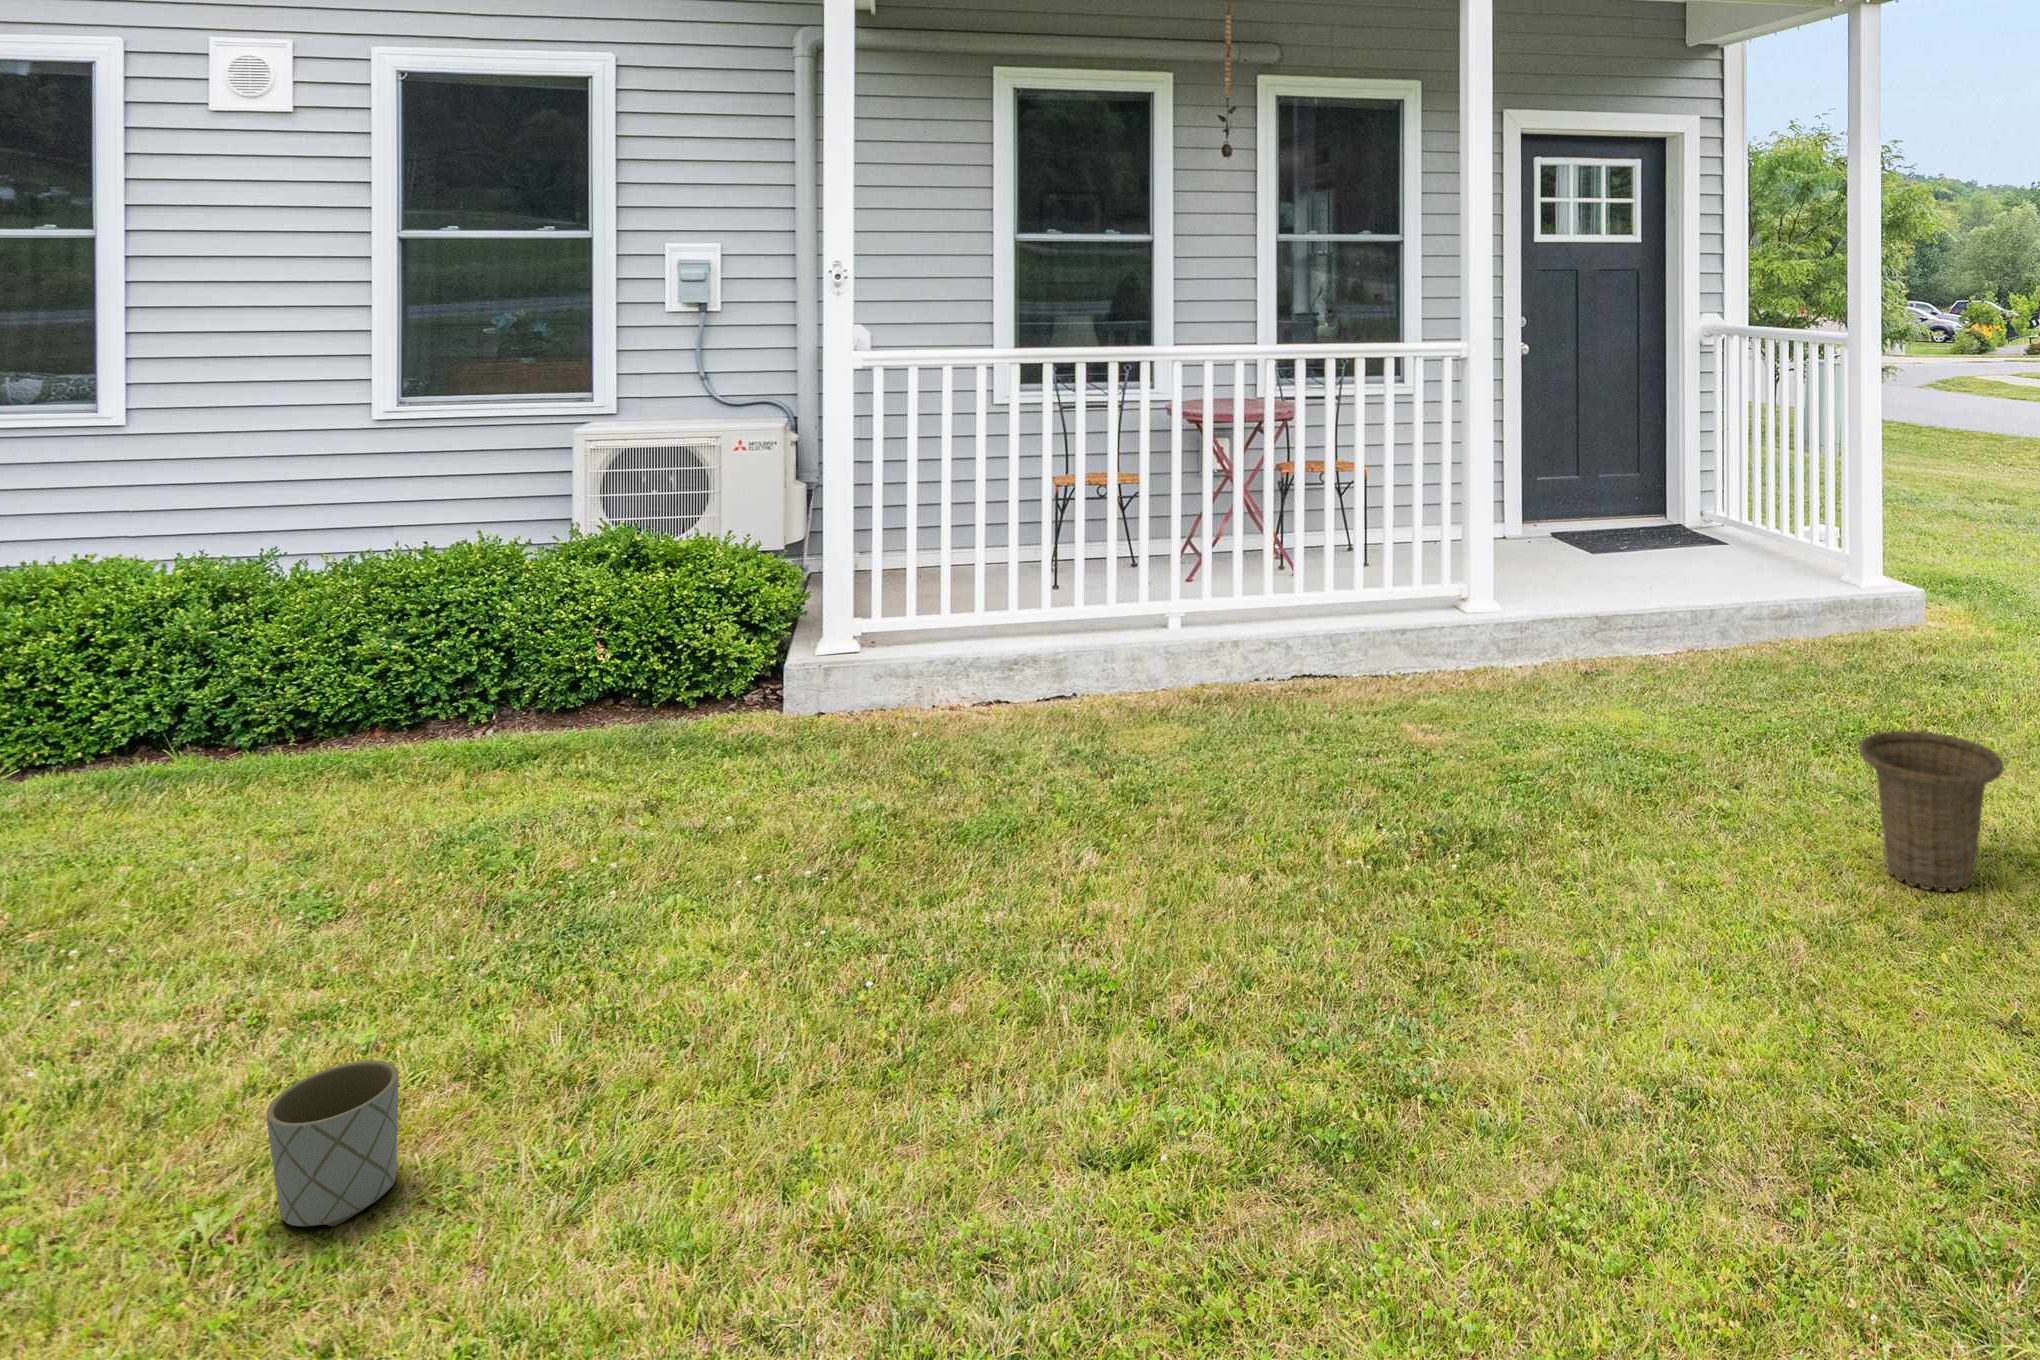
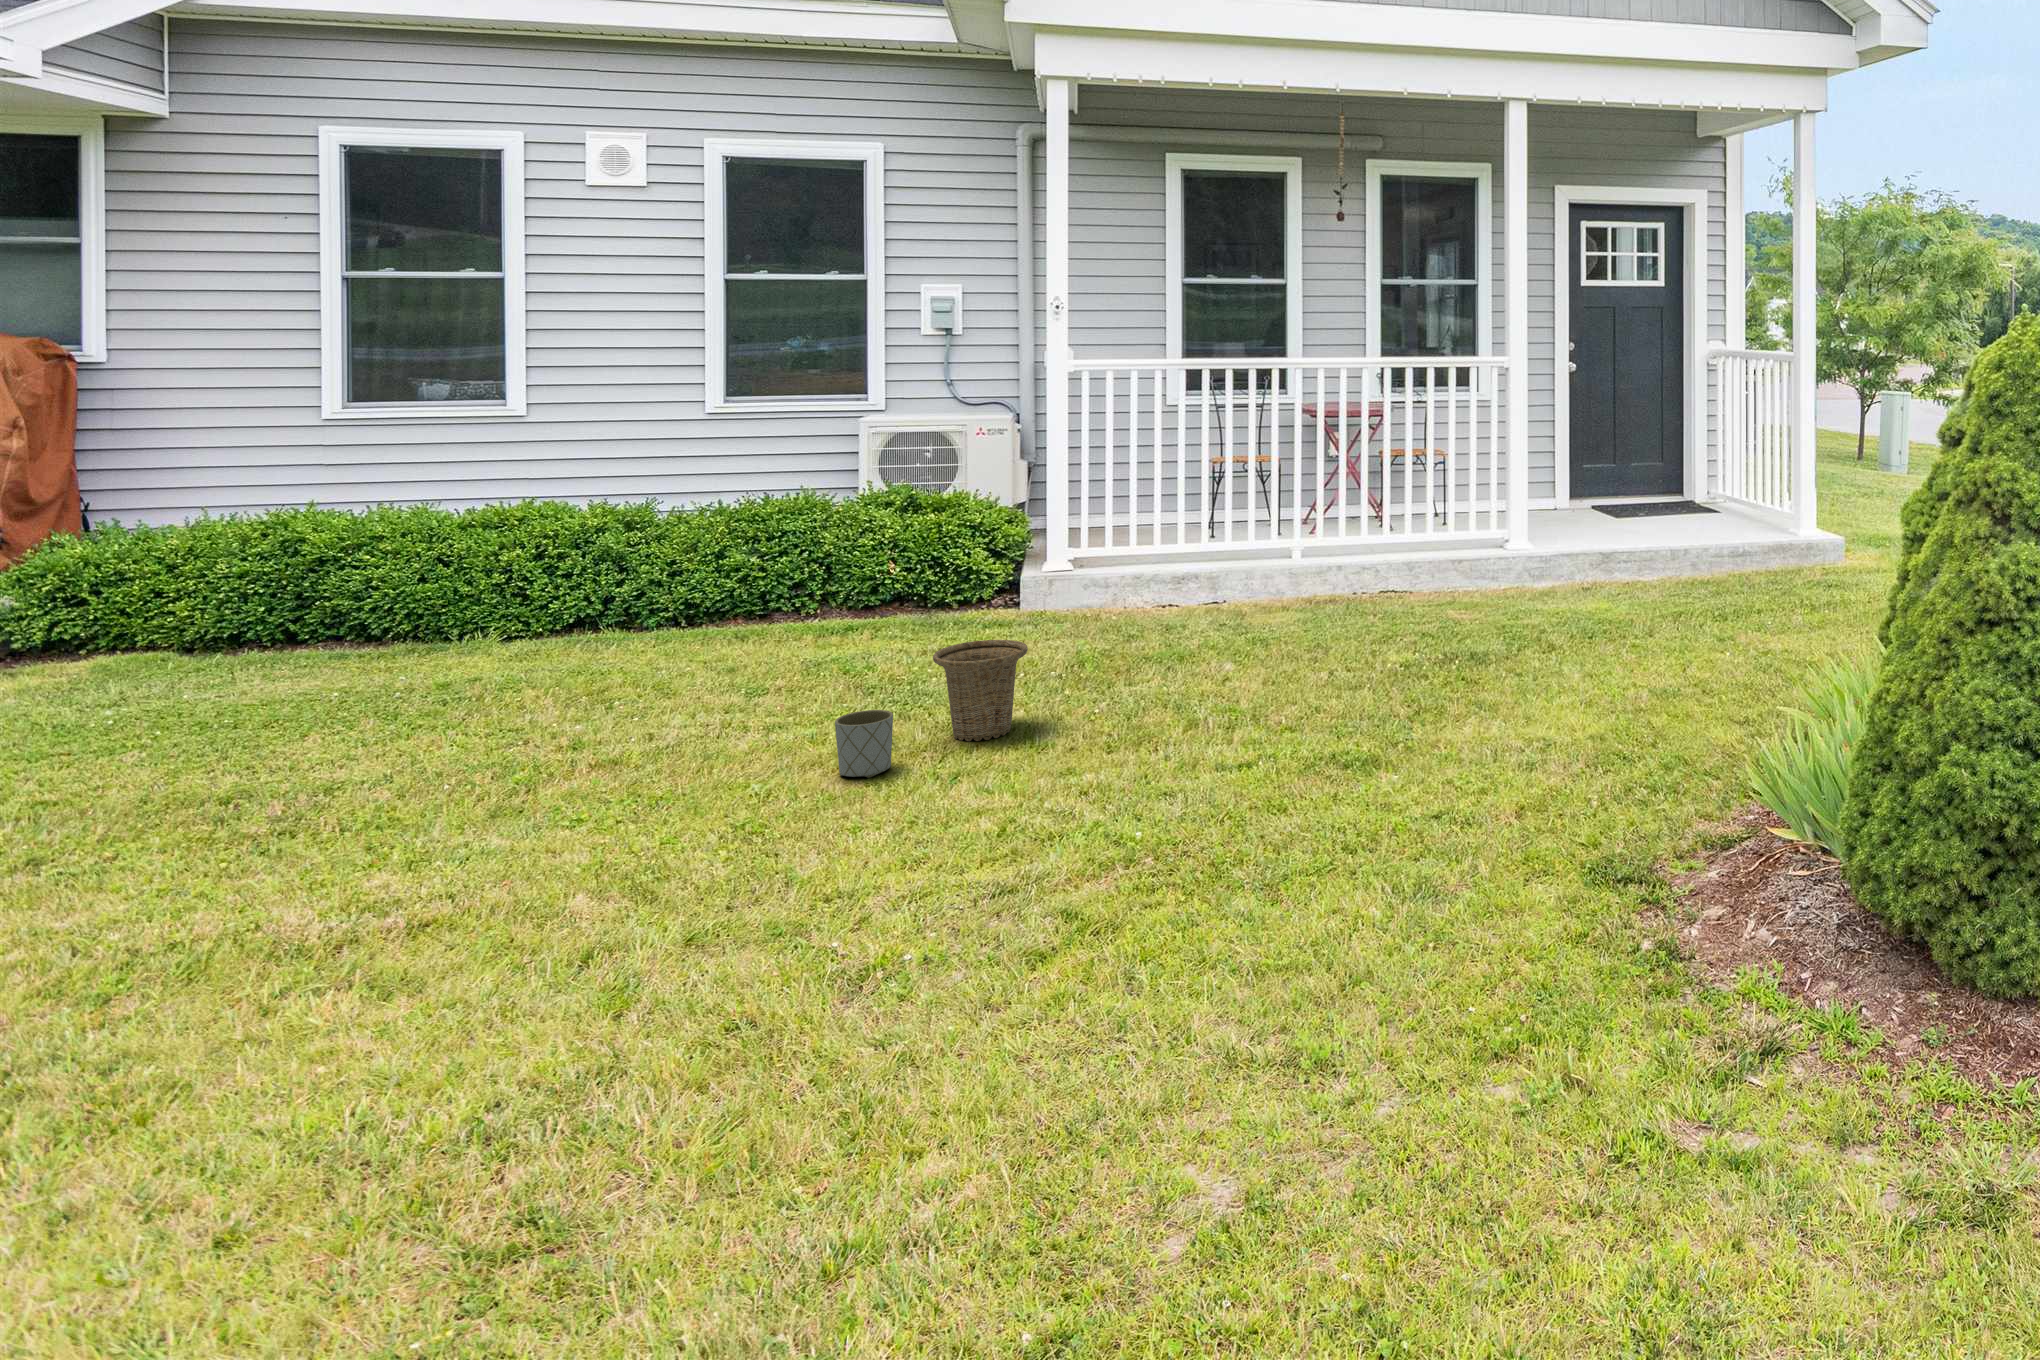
basket: present [1859,731,2004,892] -> present [933,640,1028,741]

